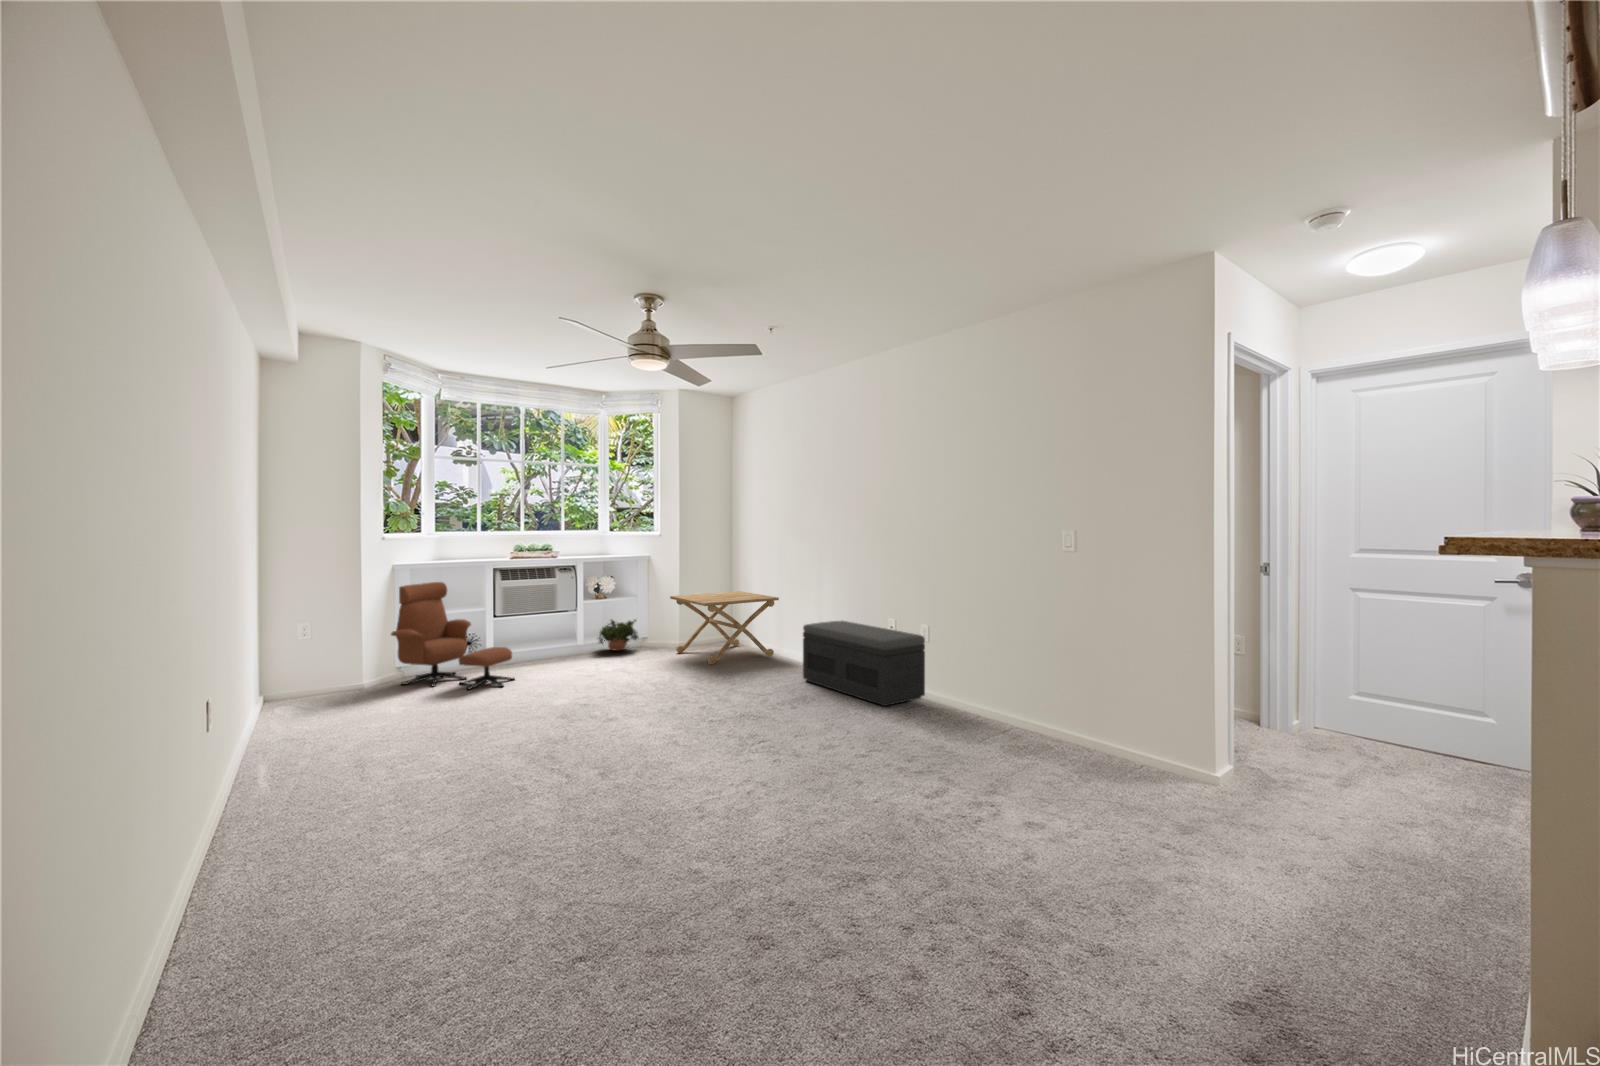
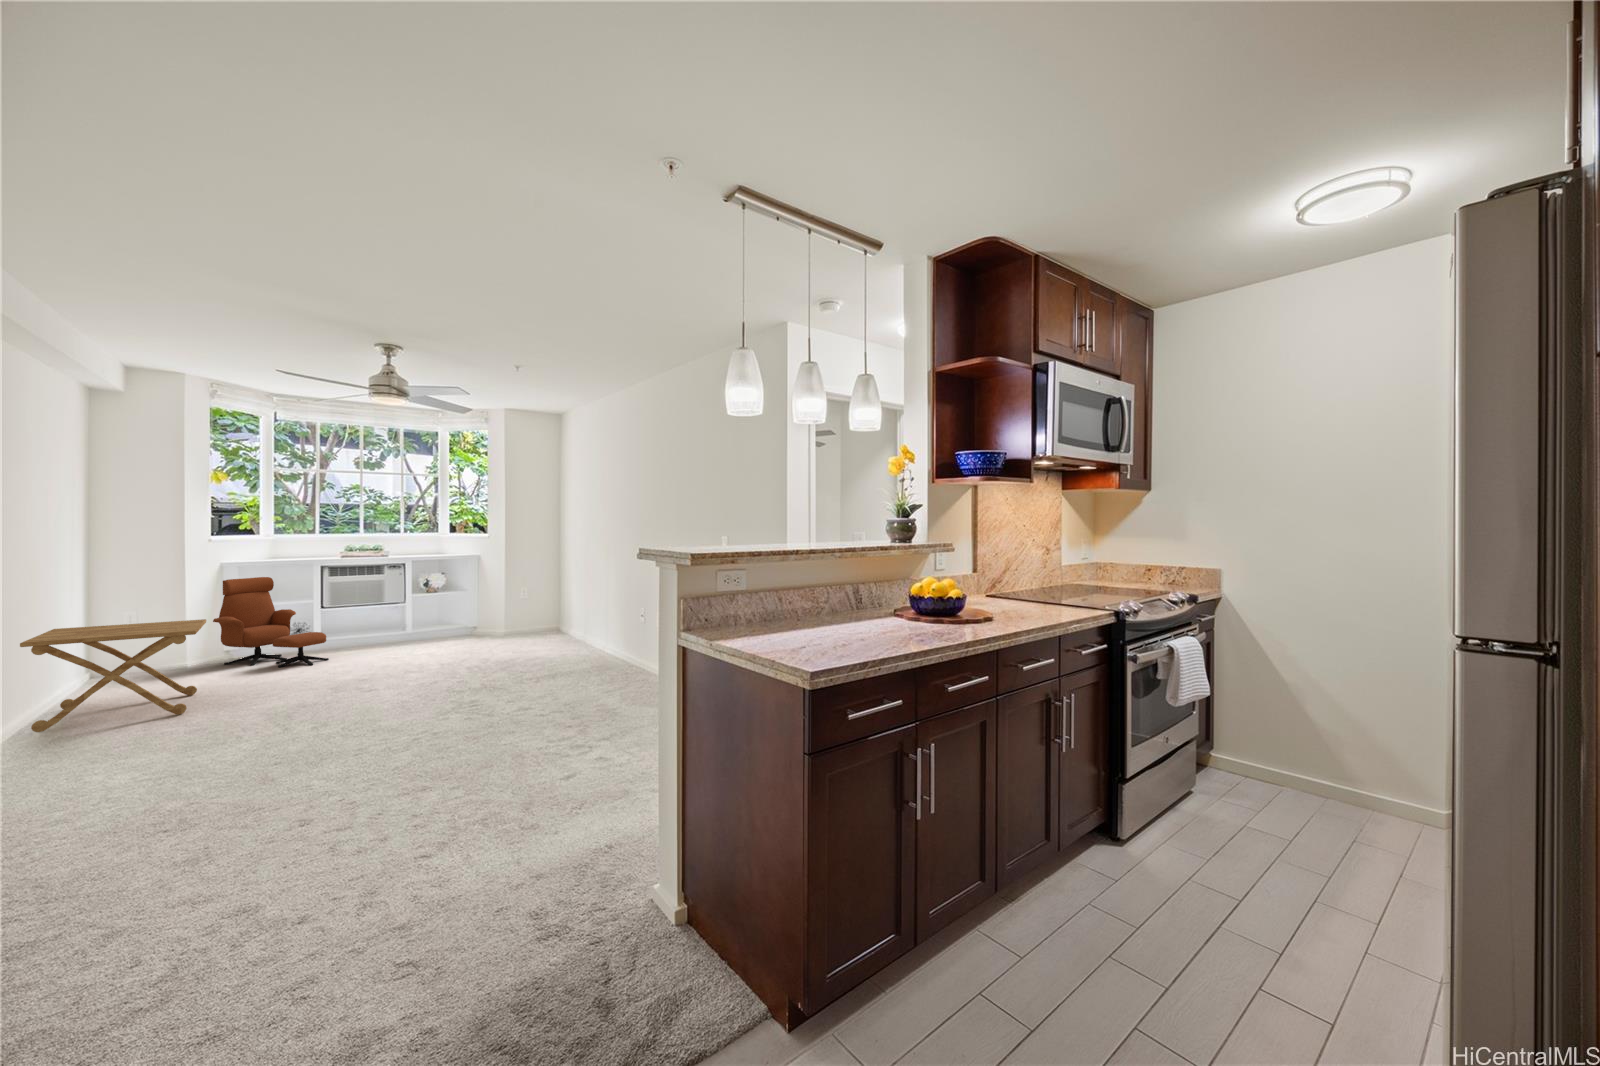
side table: present [670,591,779,664] -> present [20,619,206,732]
potted plant: present [599,619,638,650] -> none [422,610,468,640]
storage bench: present [803,621,925,706] -> none [576,608,659,675]

